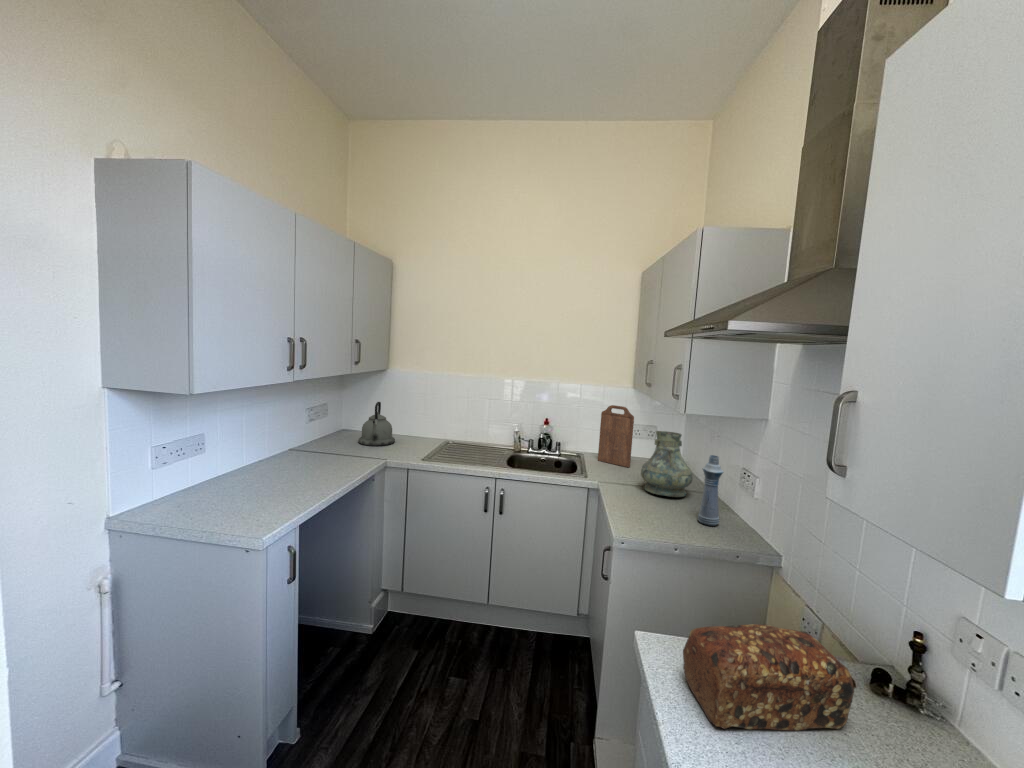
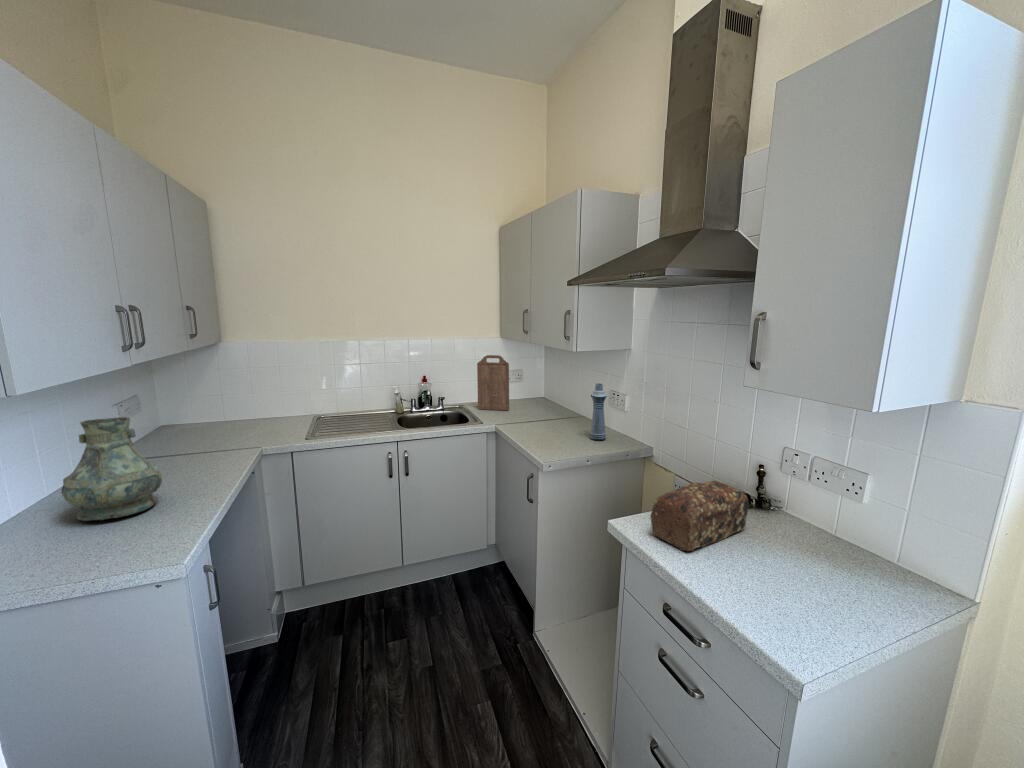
kettle: present [358,402,395,446] -> none [204,383,253,437]
vase: present [641,431,692,497] -> present [62,417,162,521]

